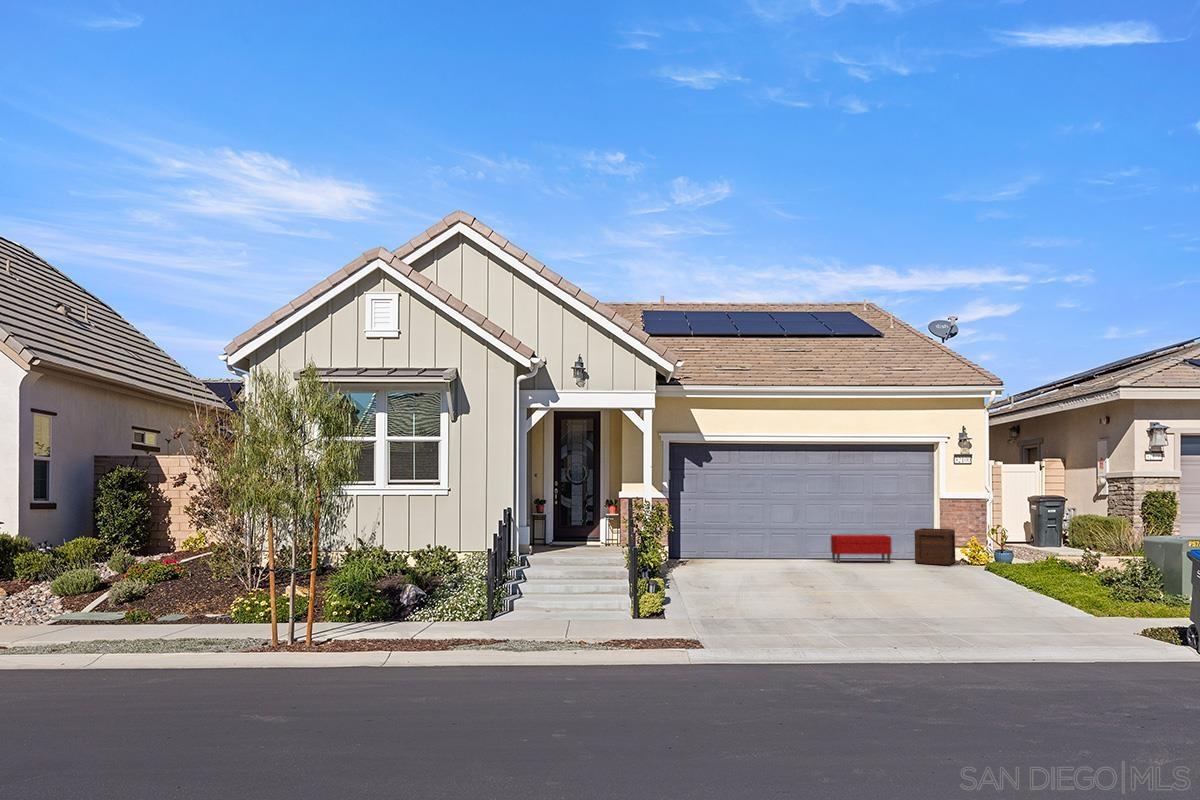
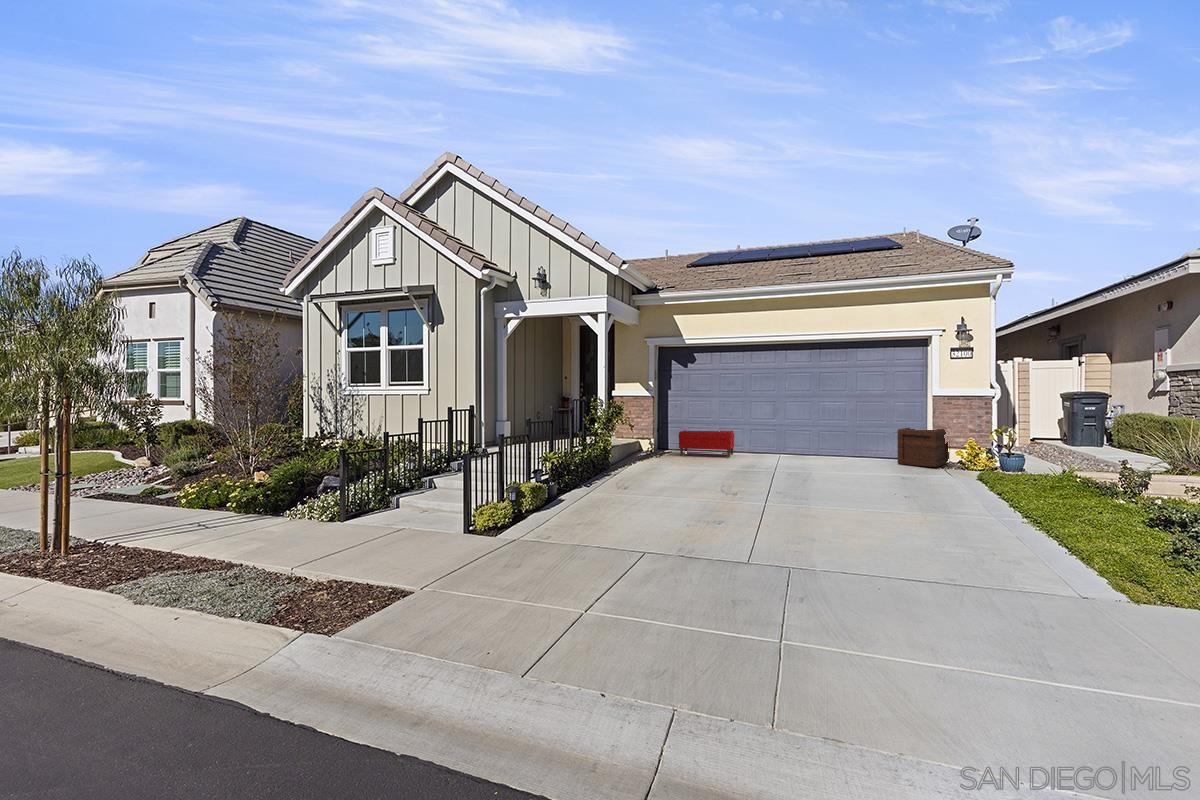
bench: present [831,535,892,562] -> present [679,430,734,457]

